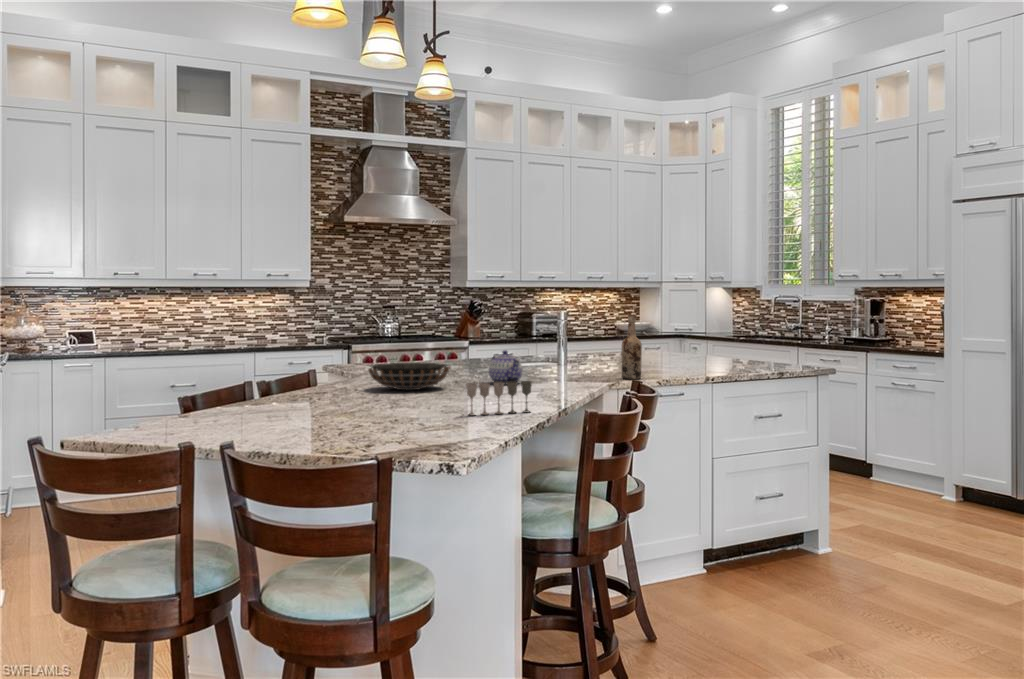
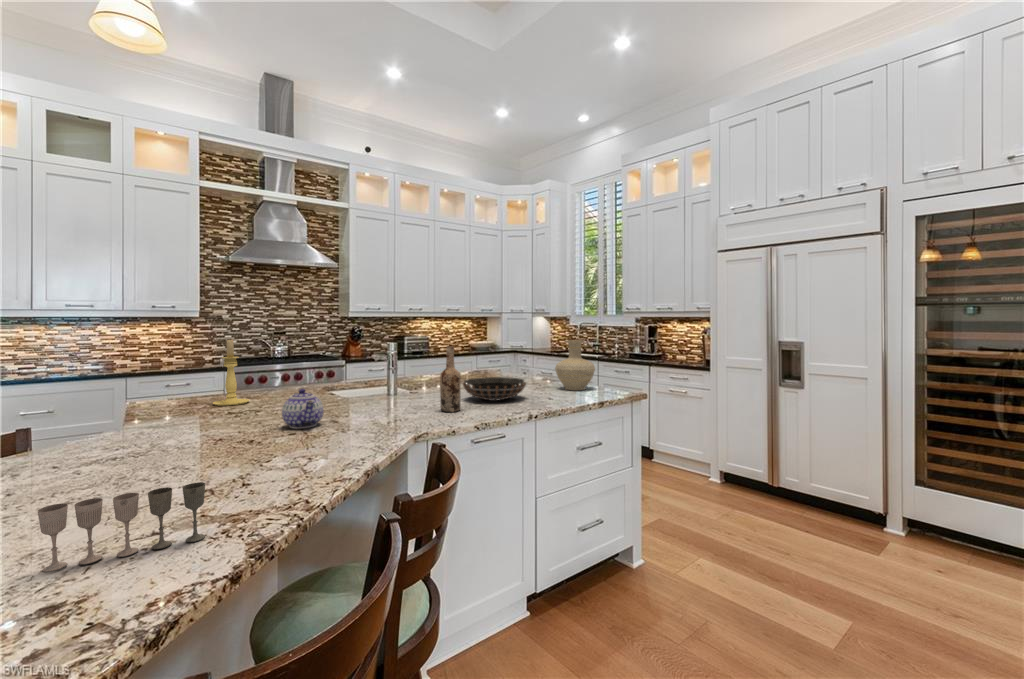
candle holder: none [390,308,421,373] -> present [213,340,249,406]
vase: none [738,313,786,369] -> present [555,340,595,390]
decorative bowl: present [368,363,450,390] -> present [463,377,526,401]

